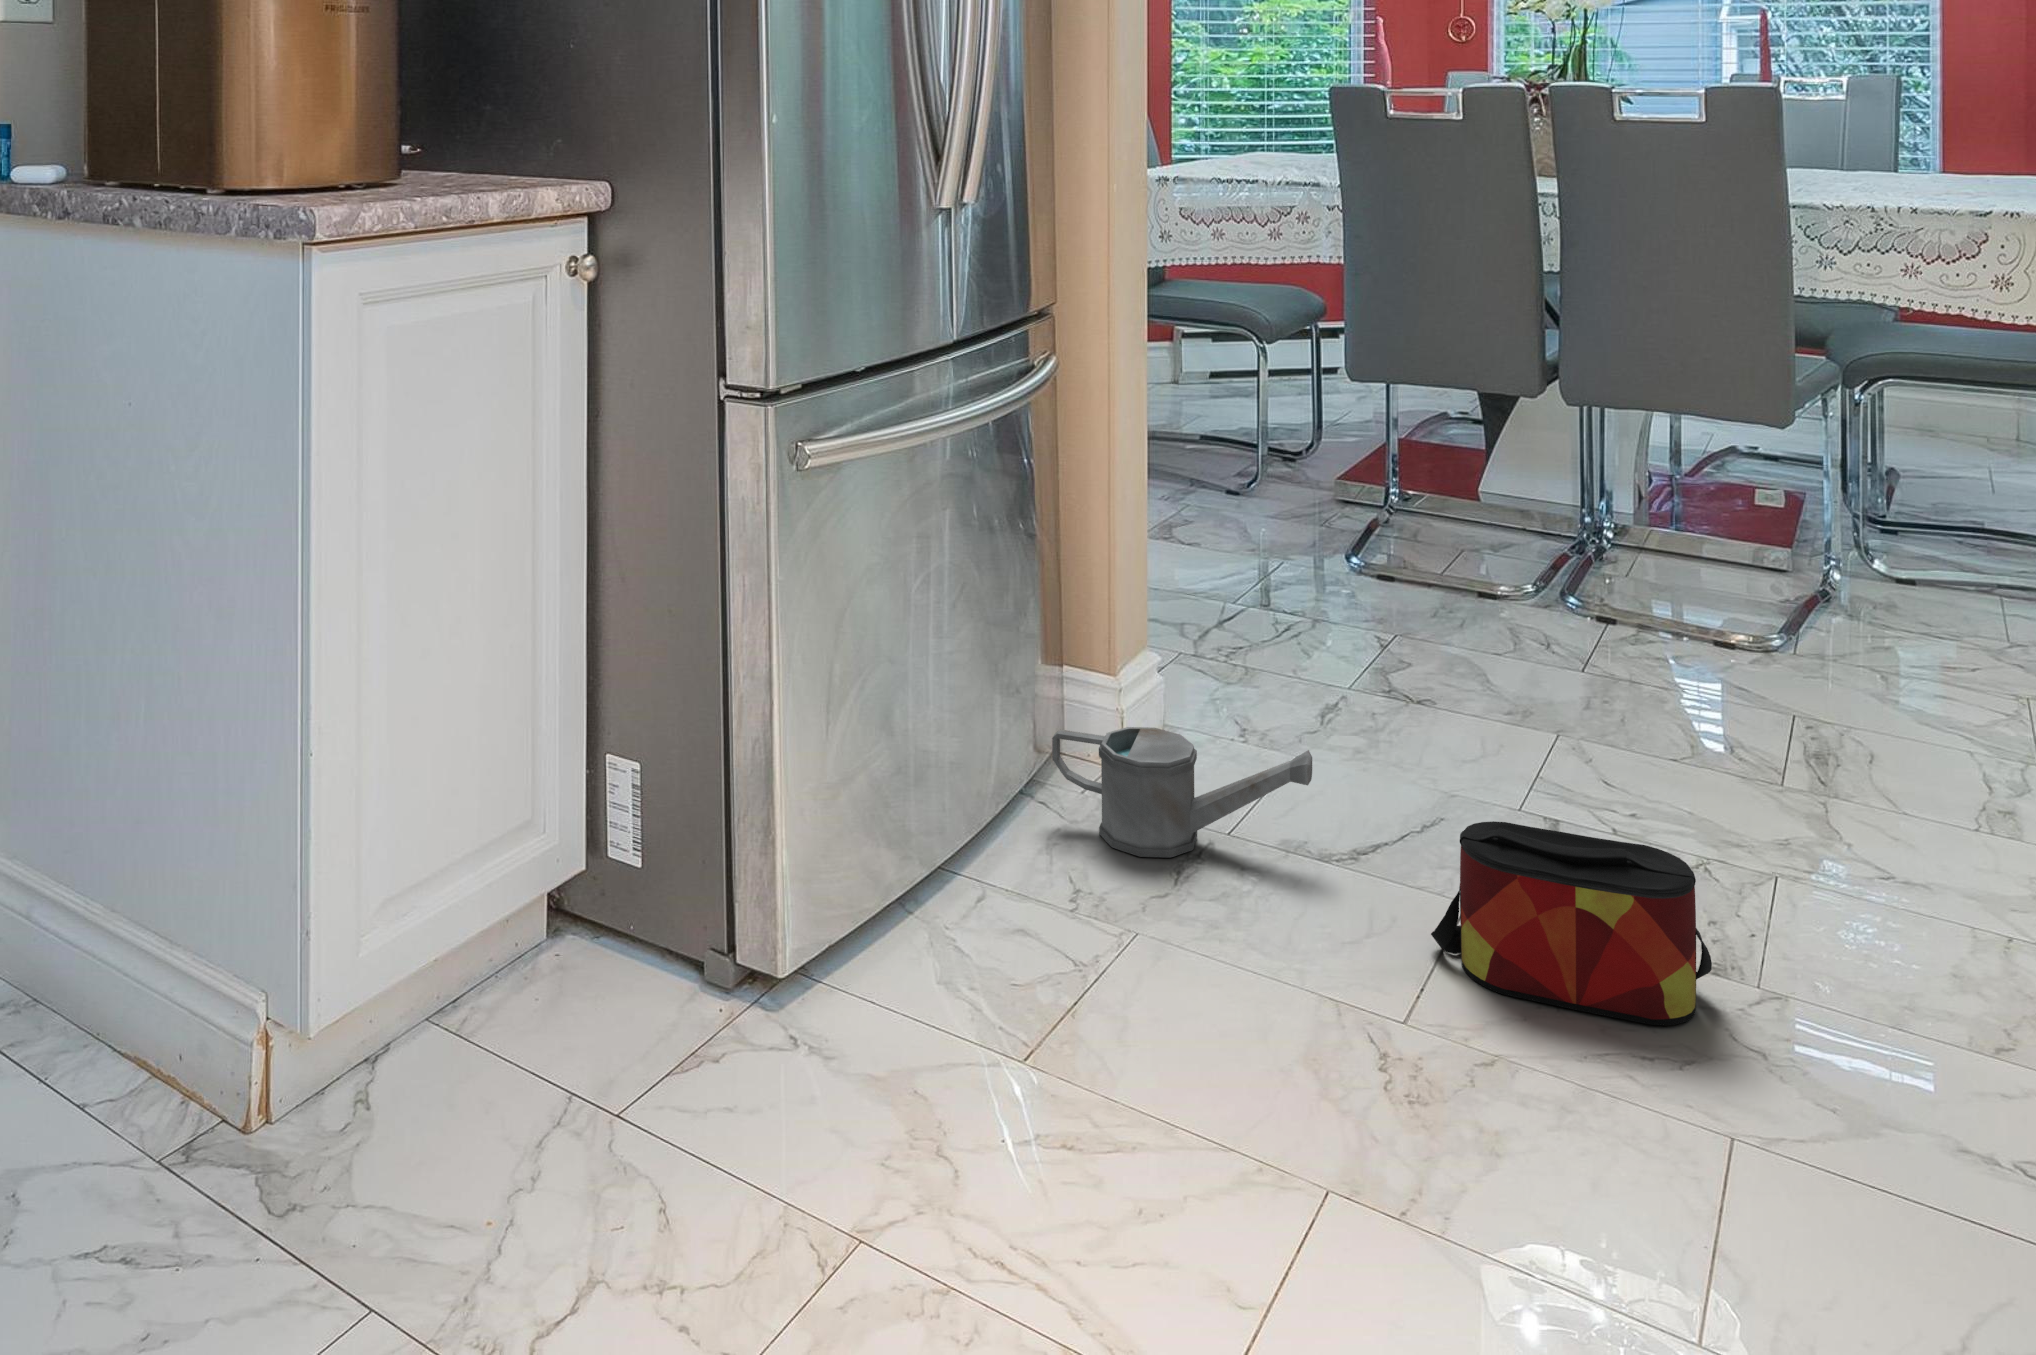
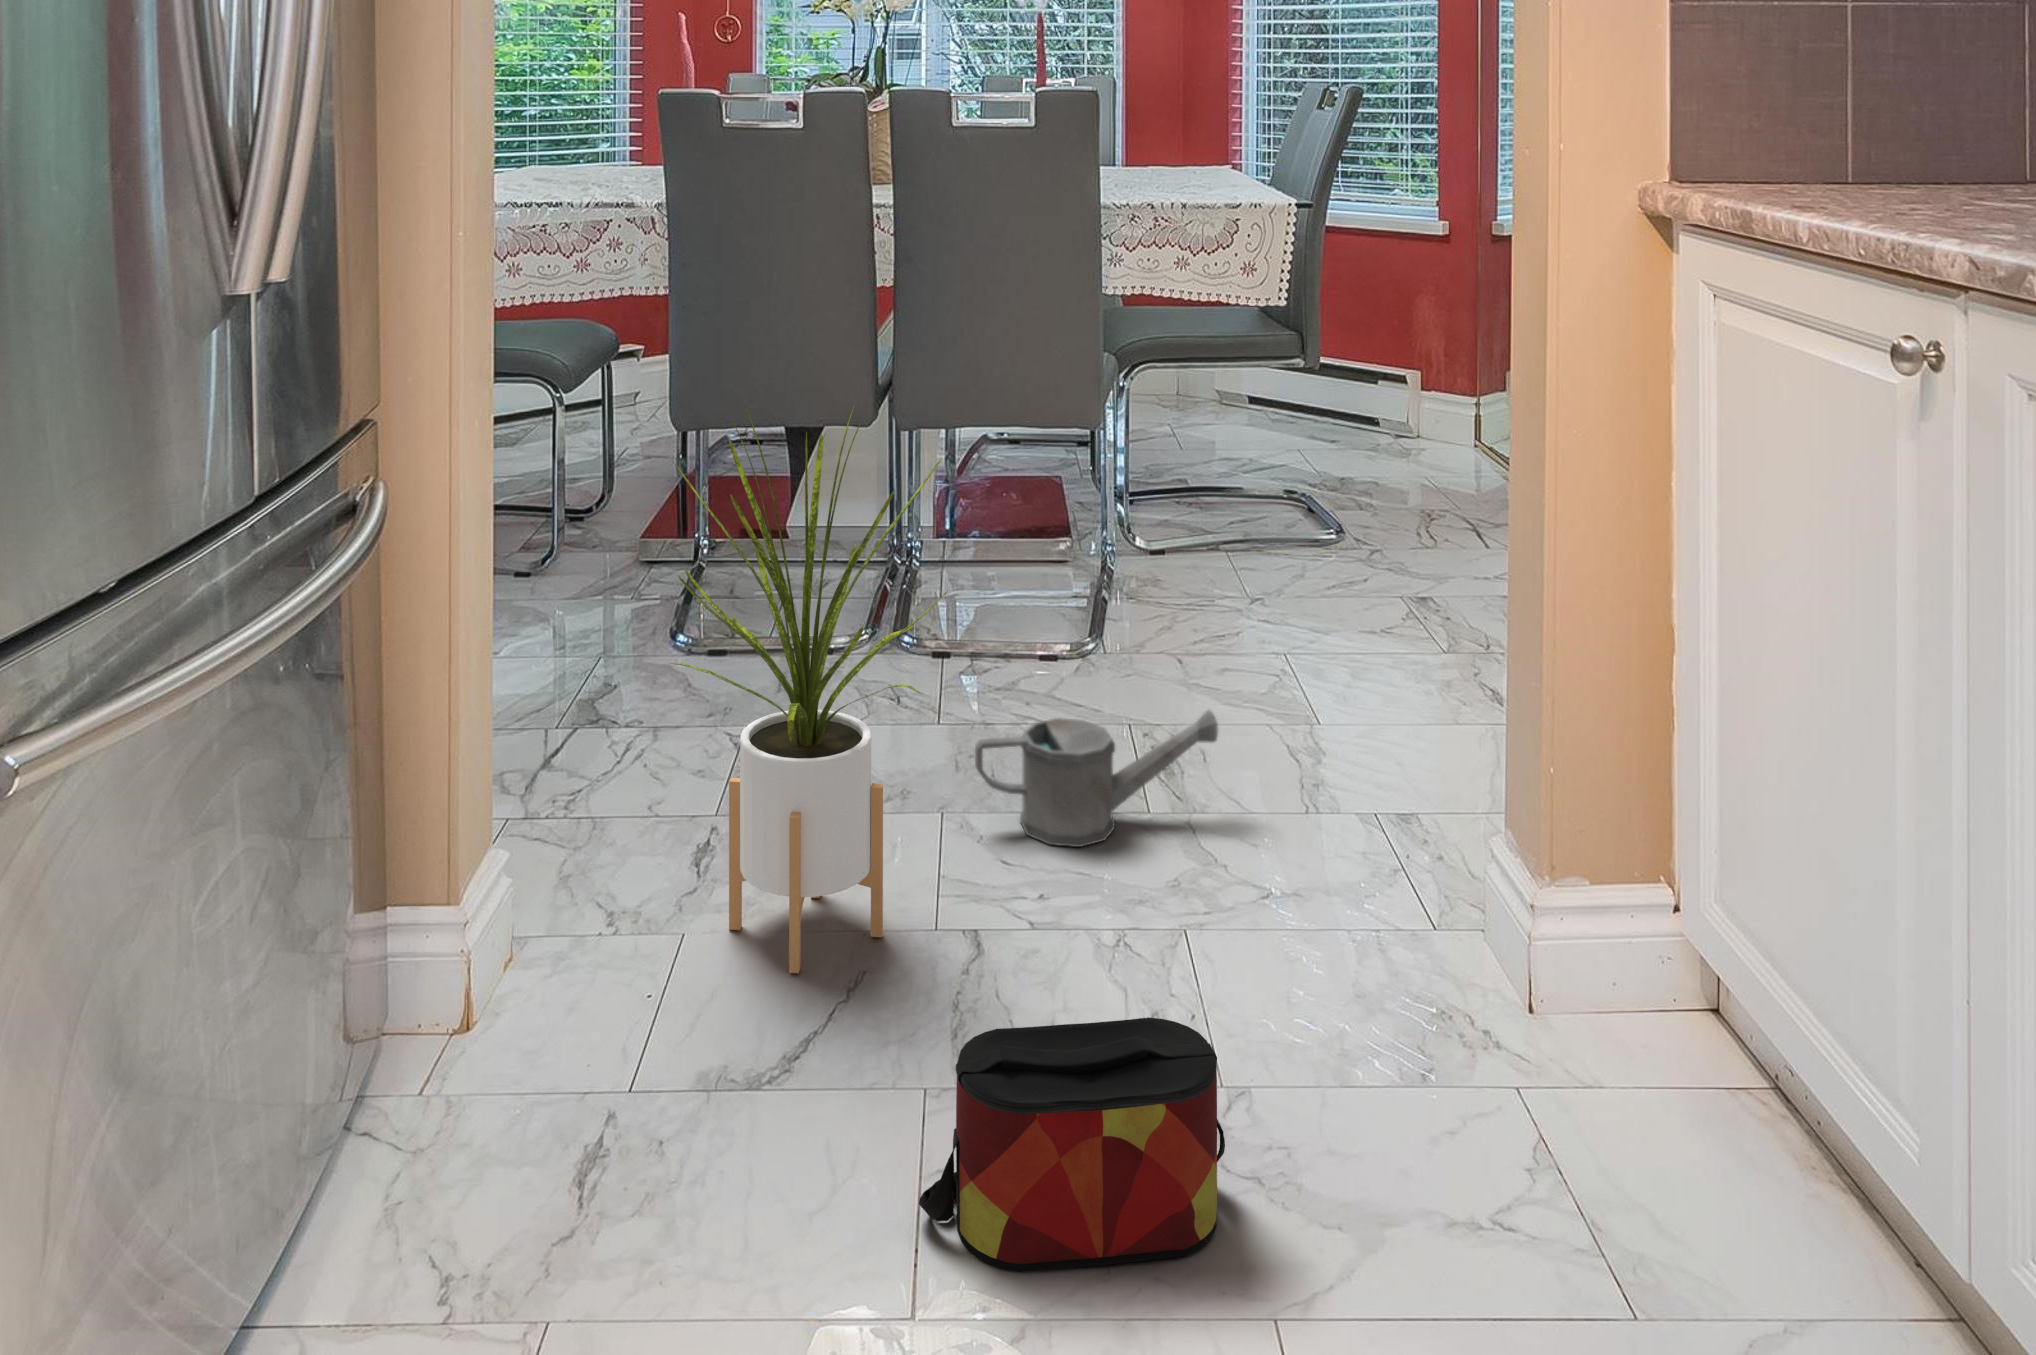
house plant: none [1280,338,1524,792] -> present [670,406,948,973]
watering can: present [1052,727,1312,858] -> present [975,710,1218,847]

